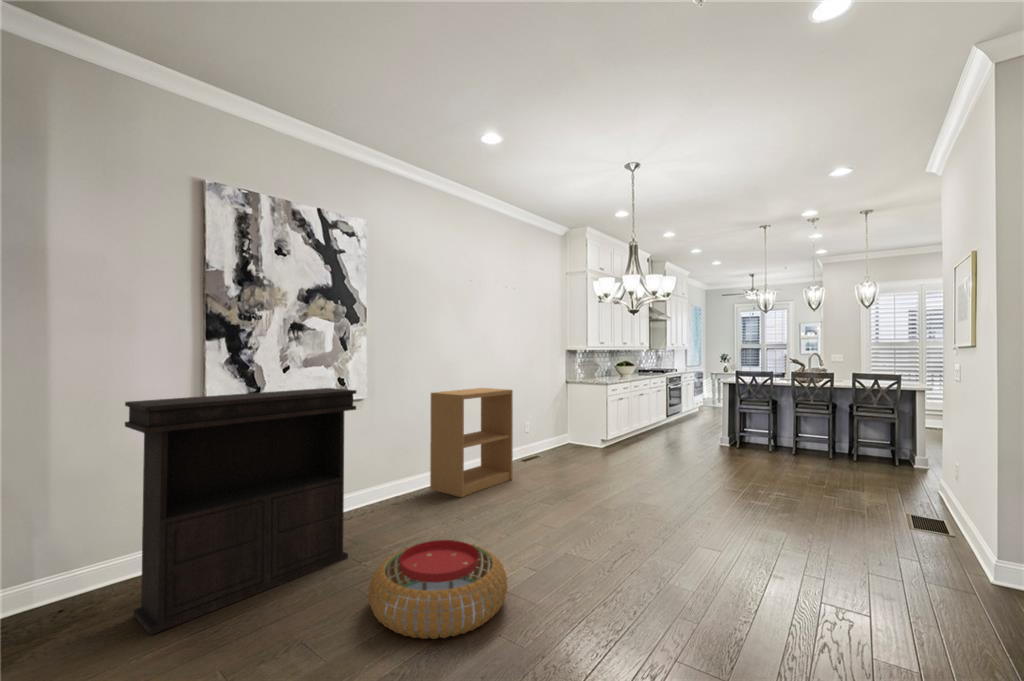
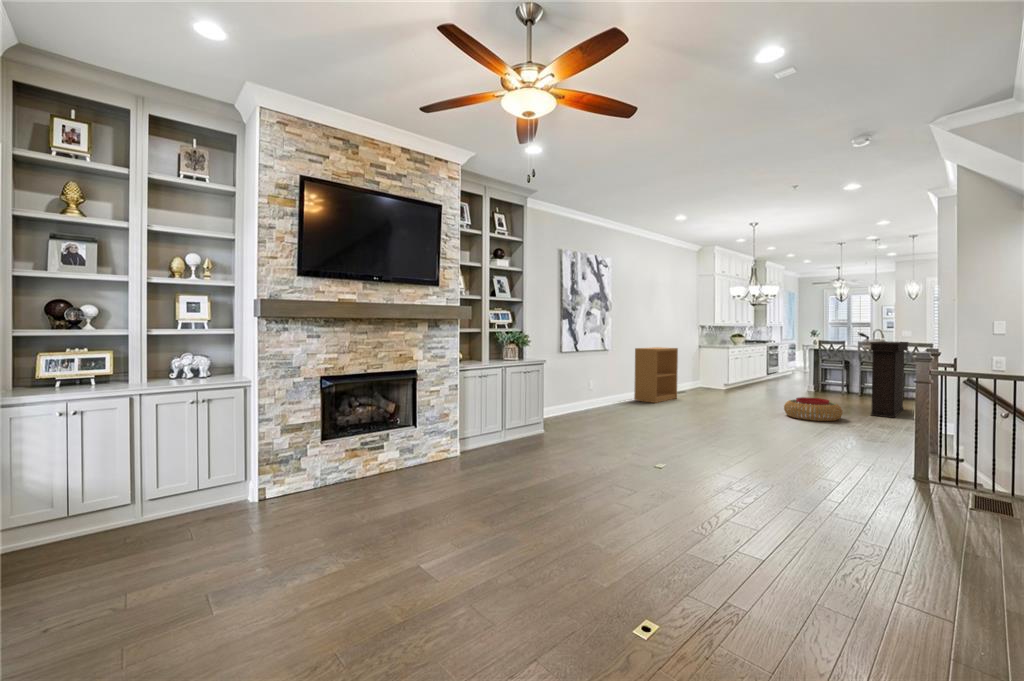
console table: present [125,388,356,635] -> present [870,341,908,418]
pouf: present [369,540,507,639] -> present [784,397,842,421]

